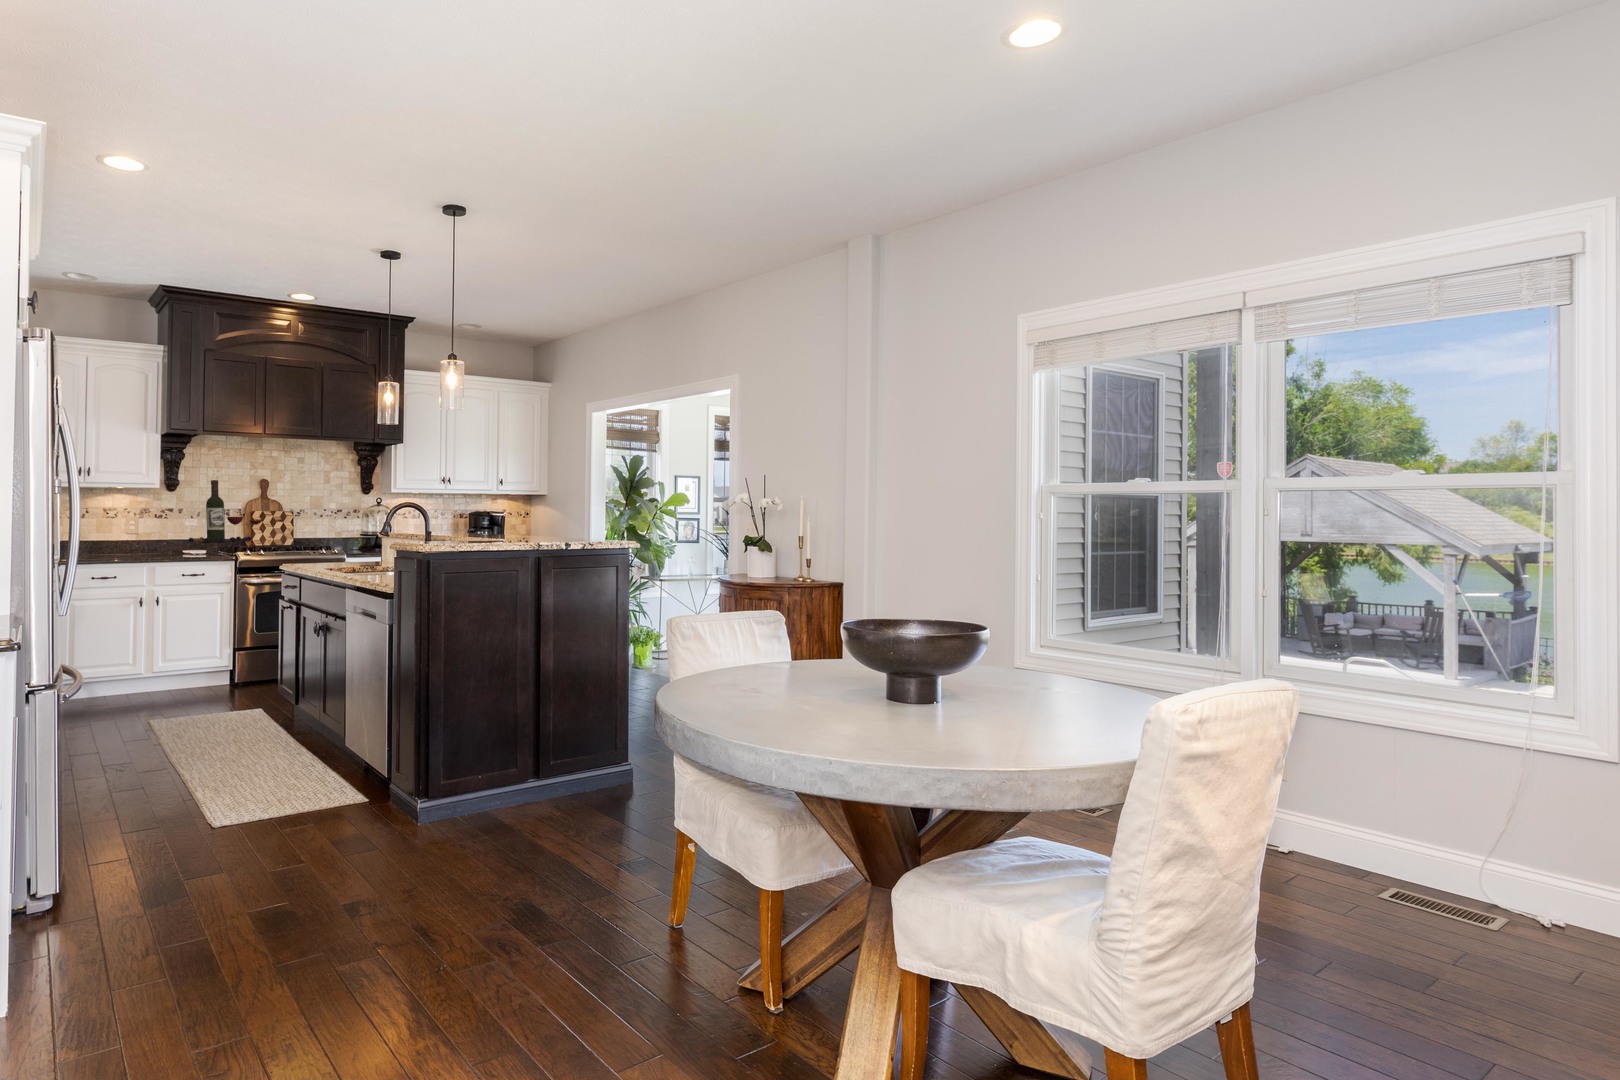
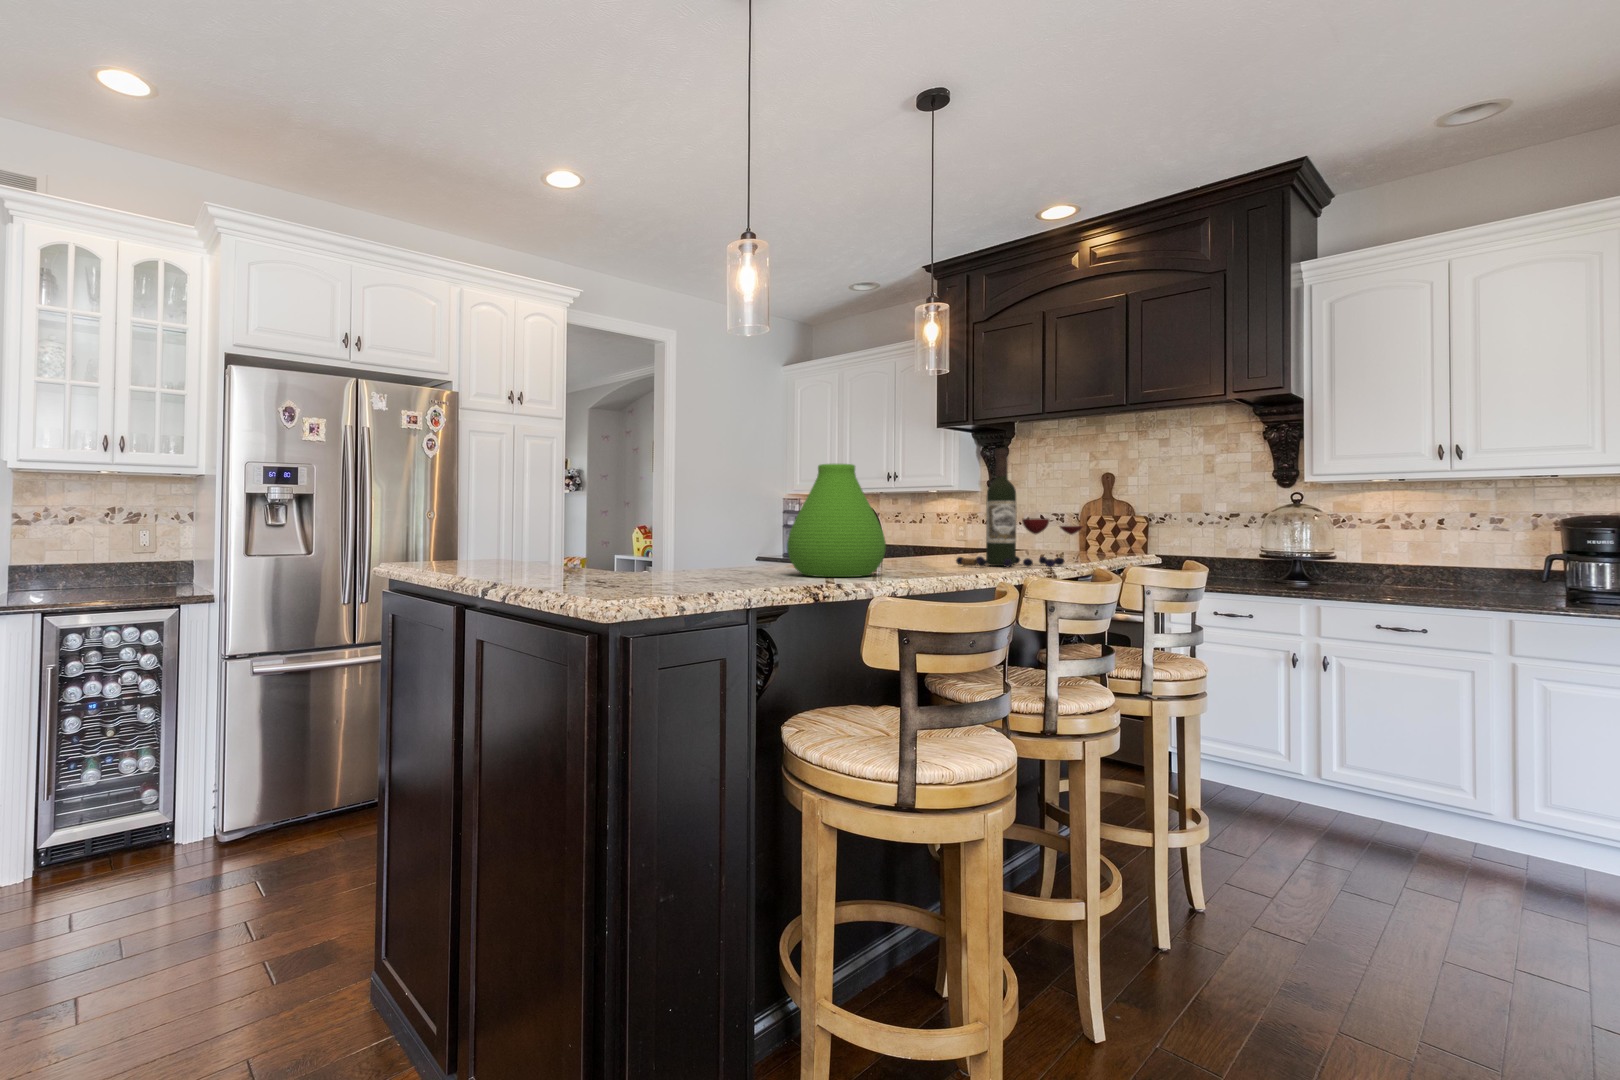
vase: none [116,494,172,546] -> present [787,464,886,577]

